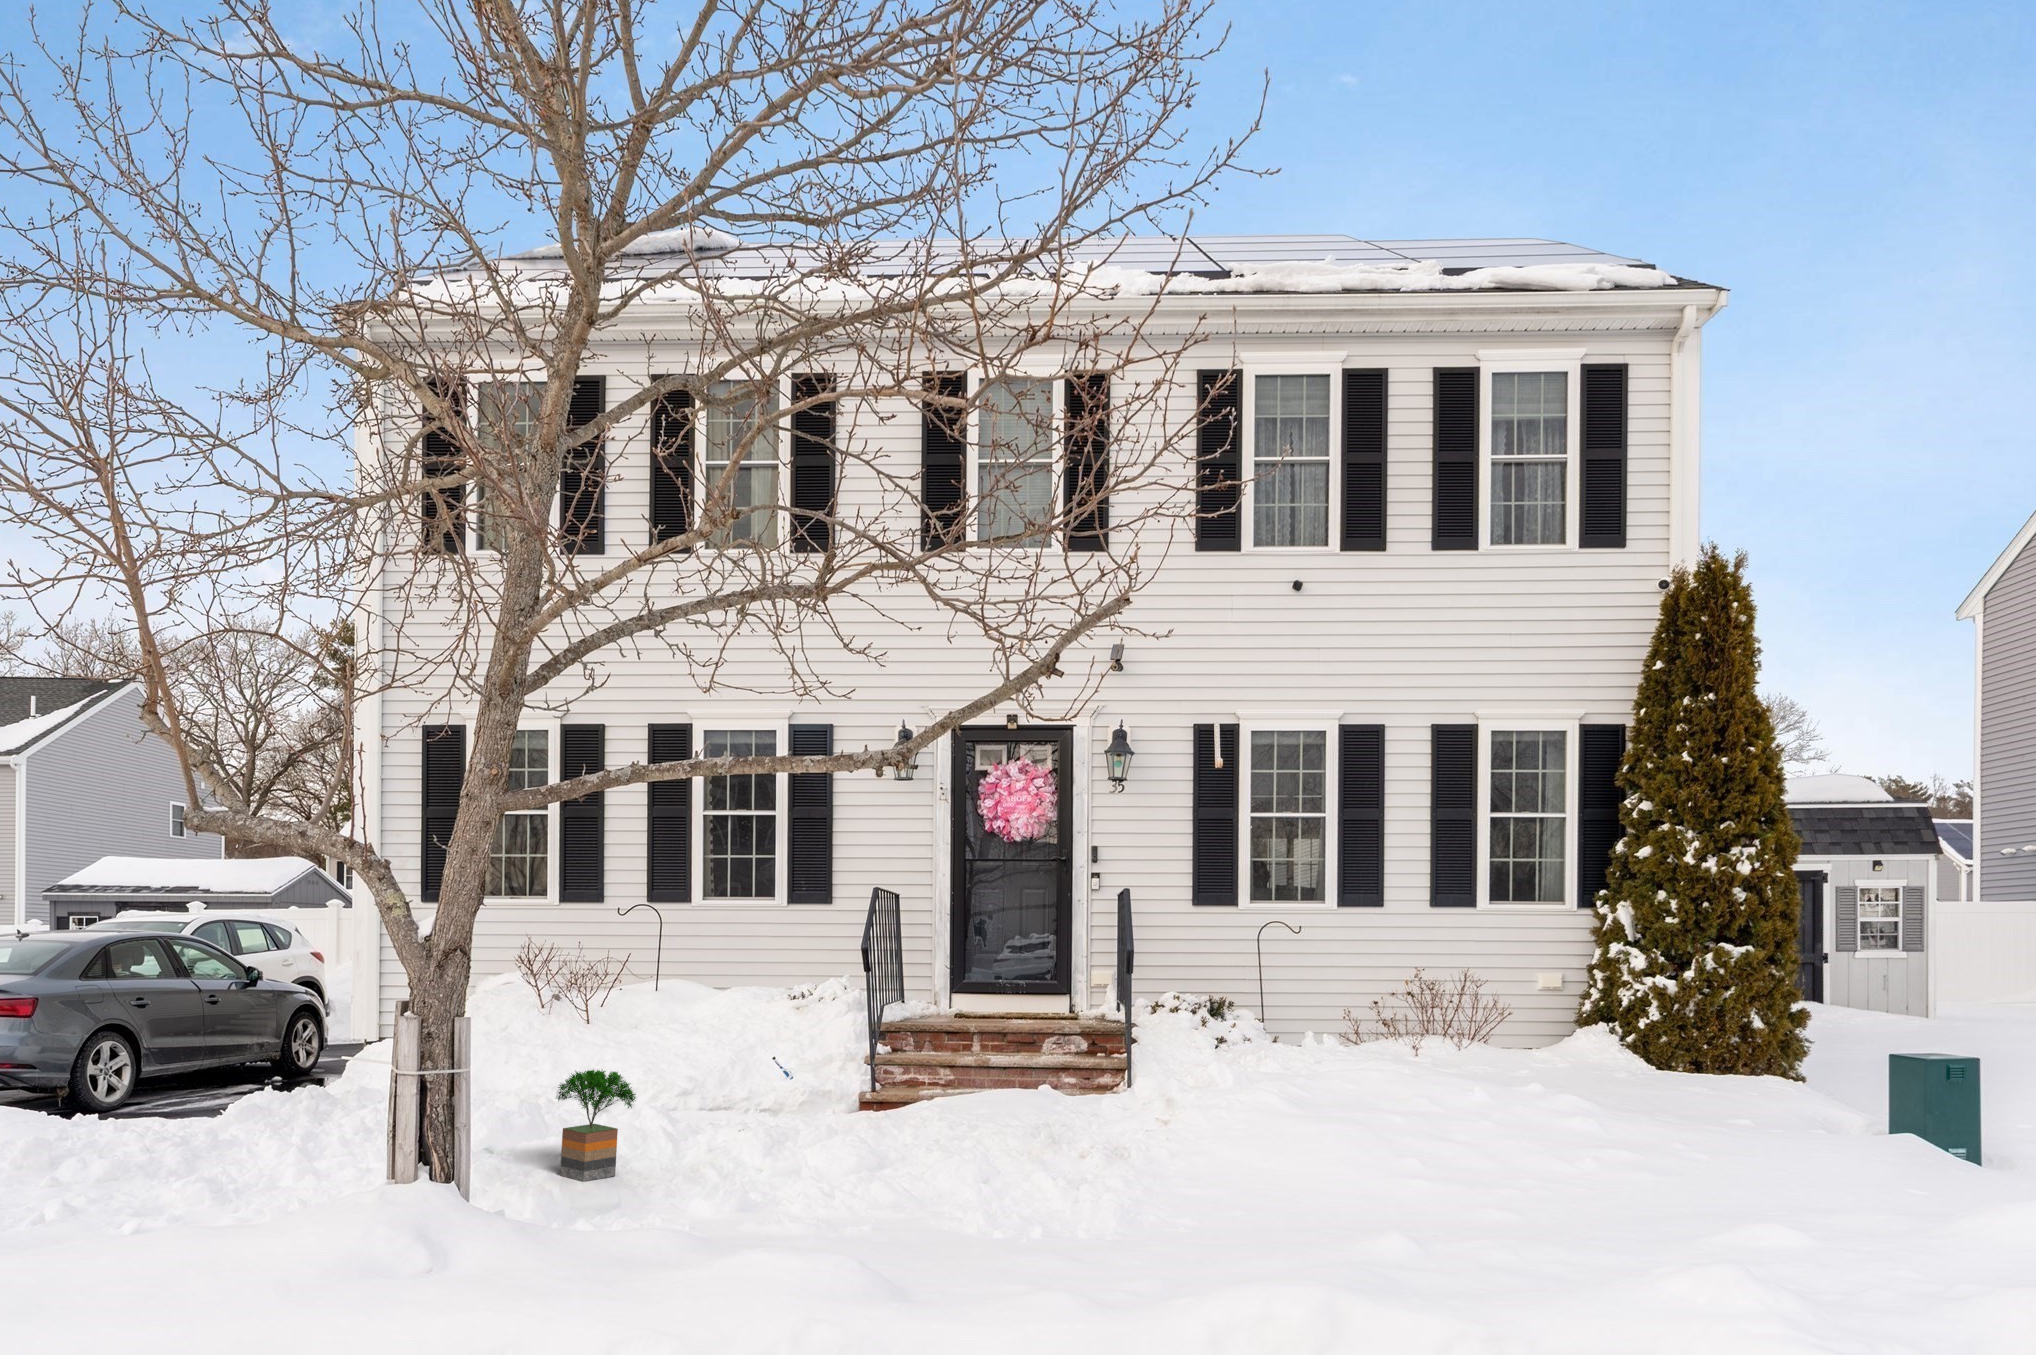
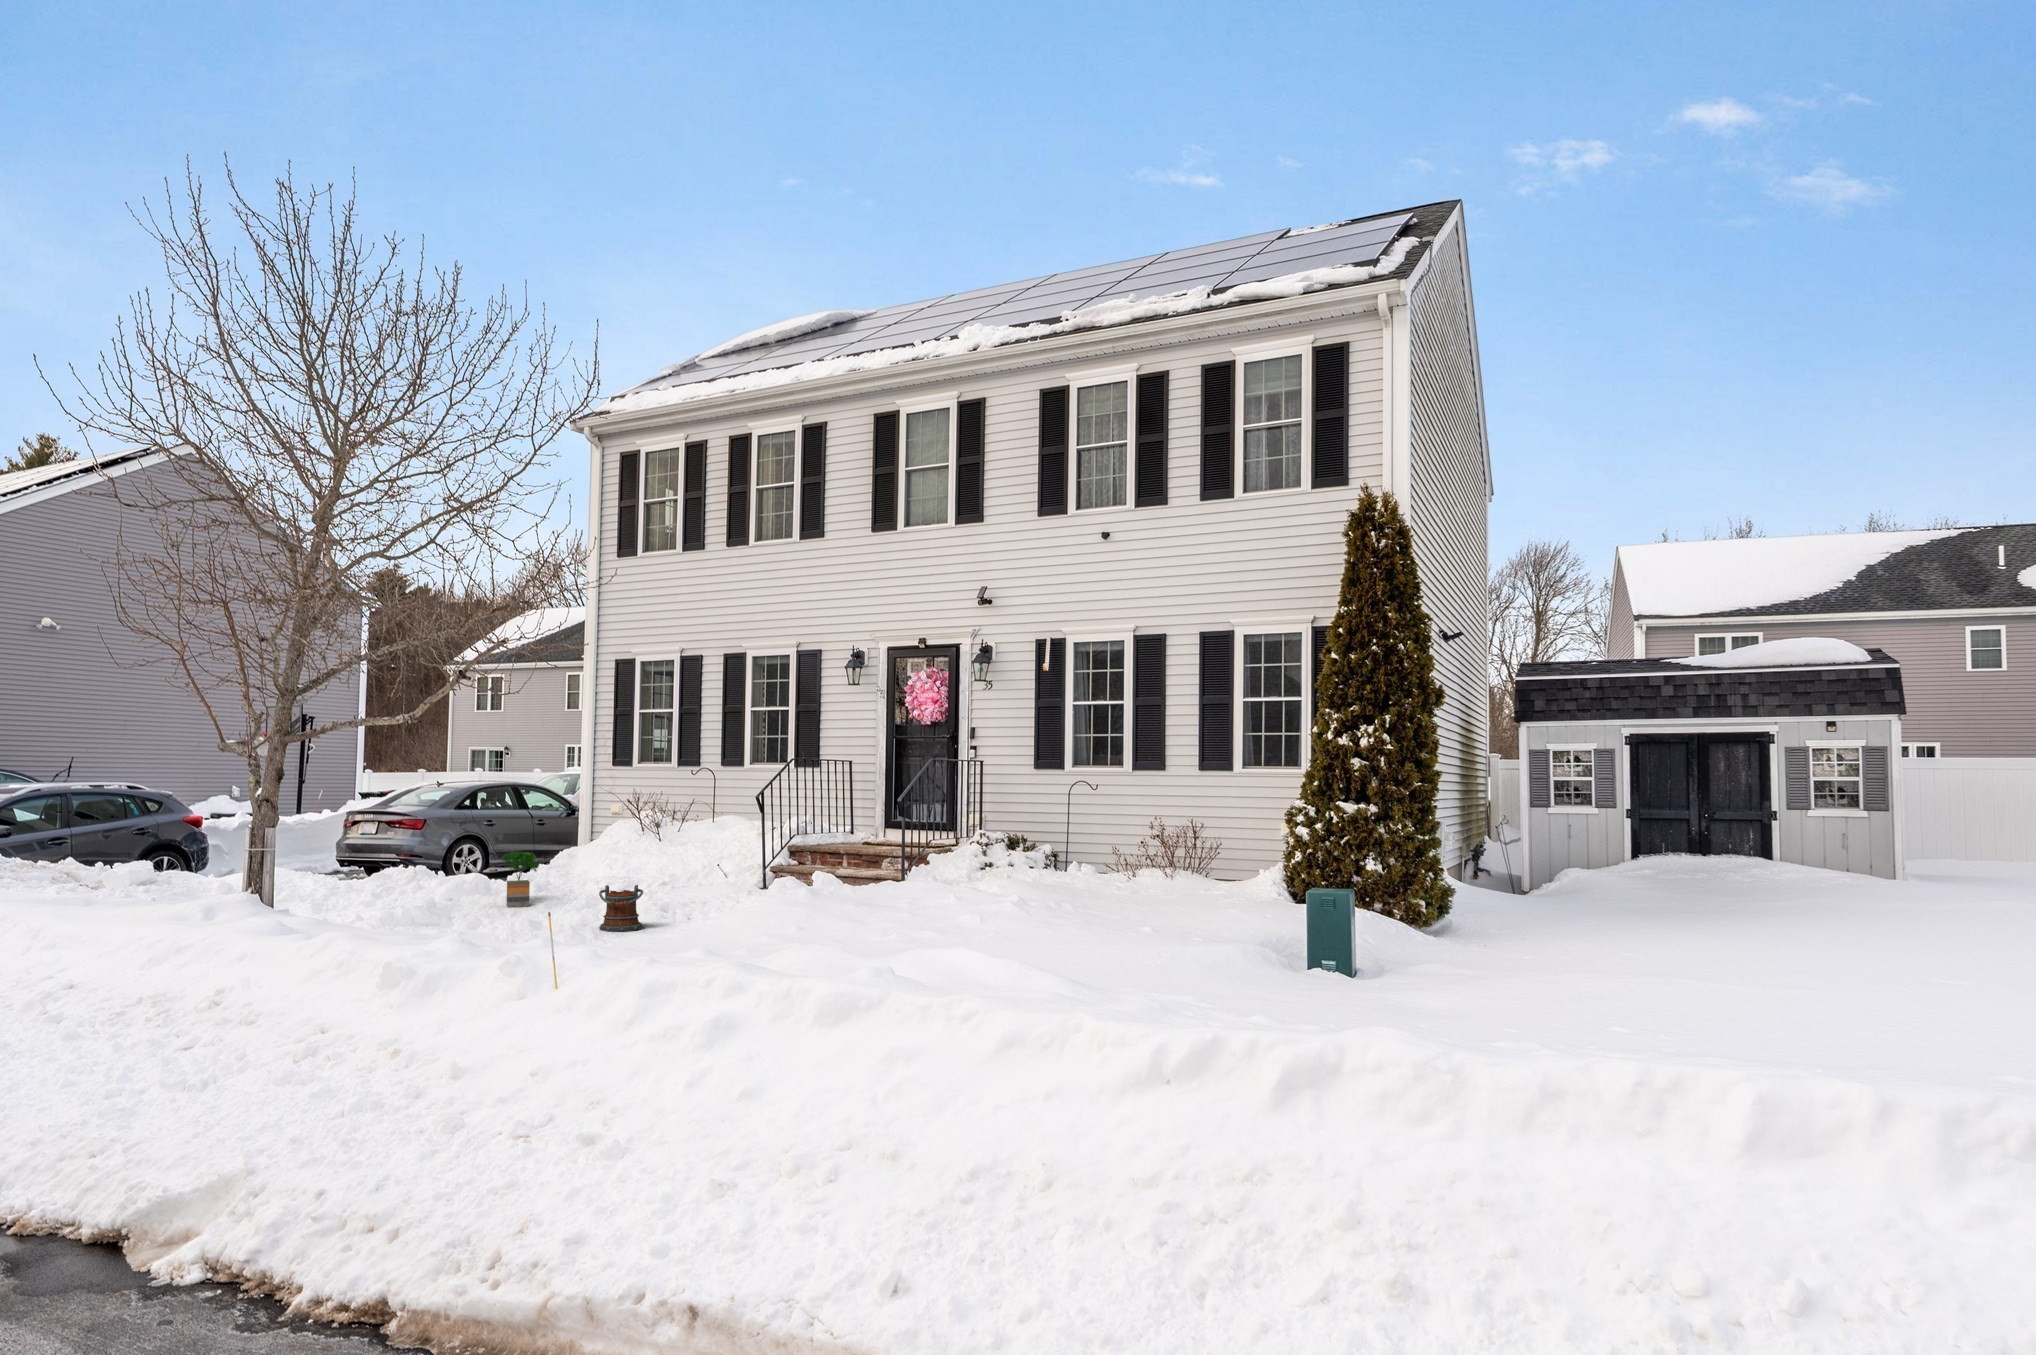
bucket: none [919,1131,998,1225] -> present [599,885,643,932]

